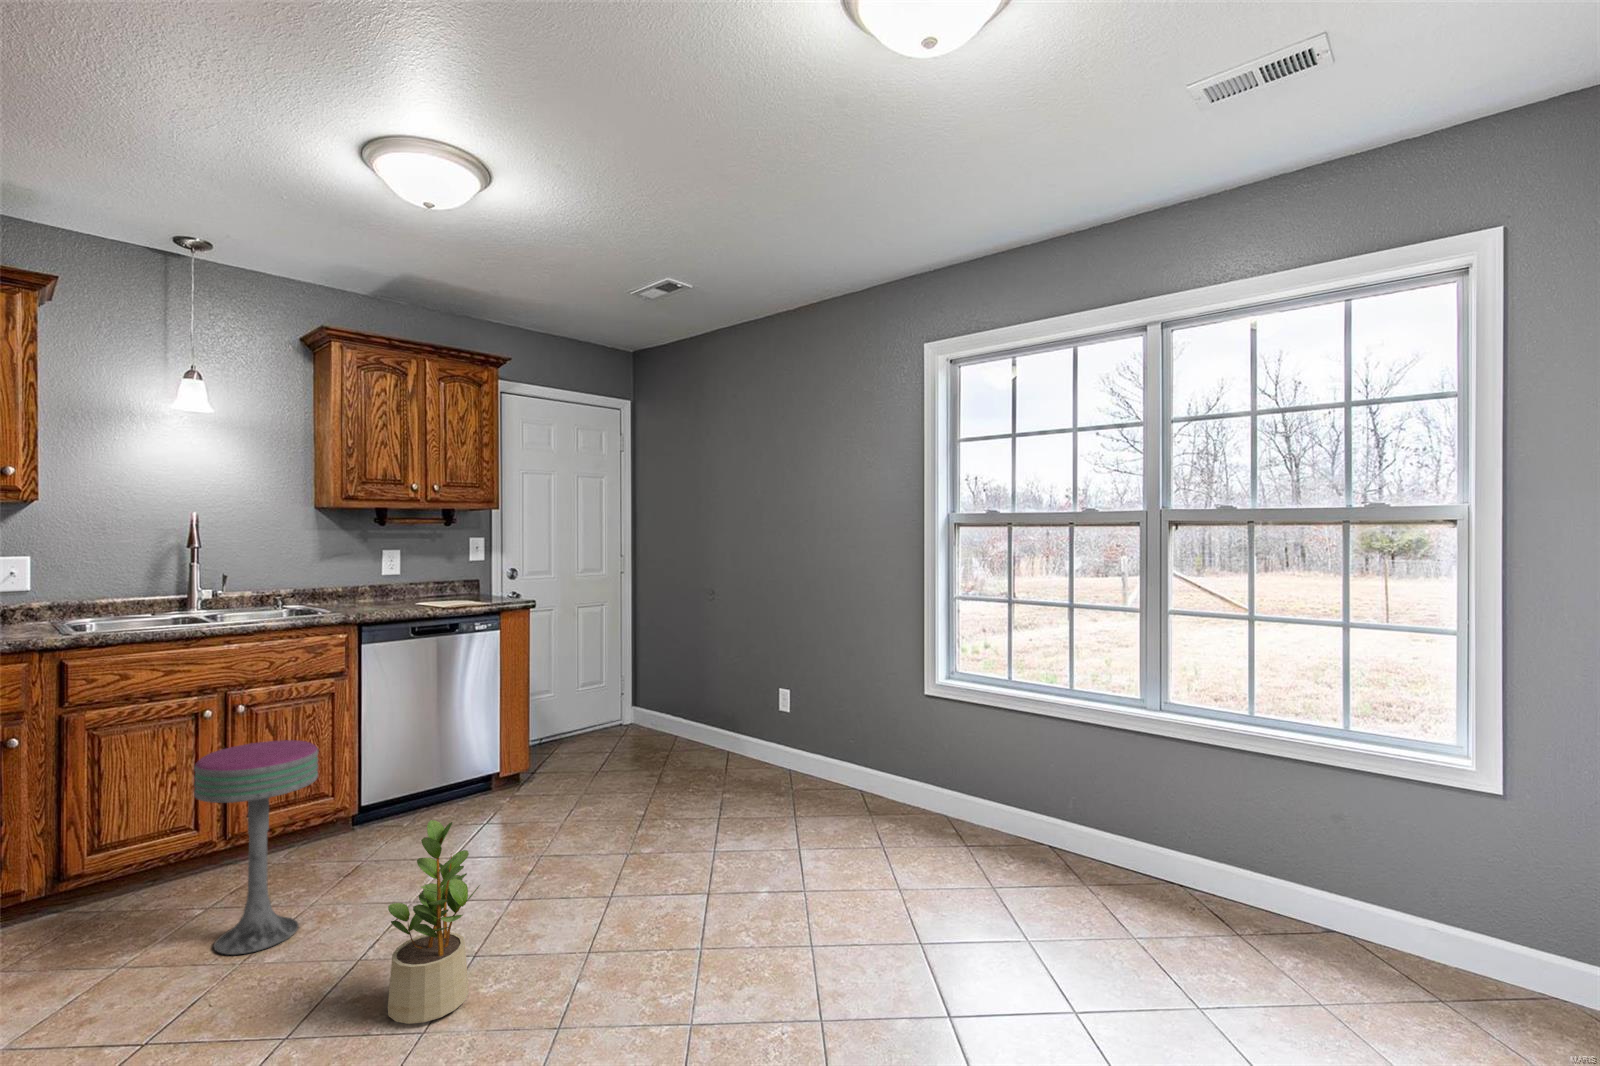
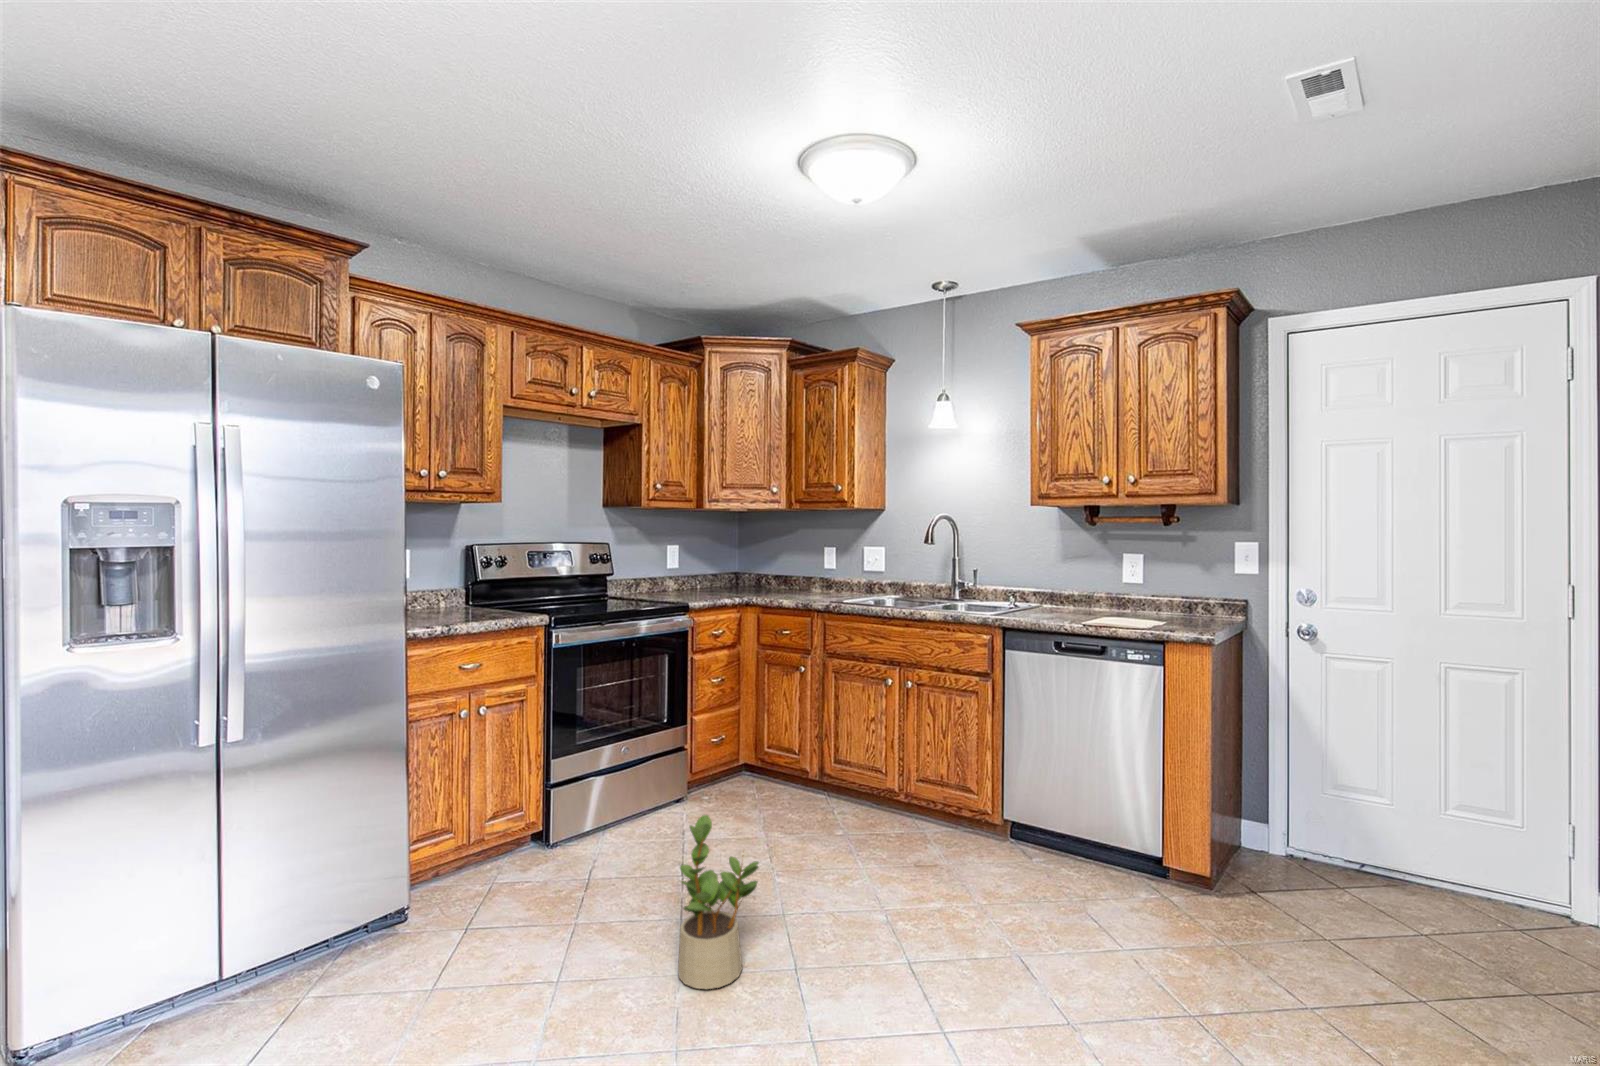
bar stool: present [194,740,318,955] -> none [765,711,845,876]

